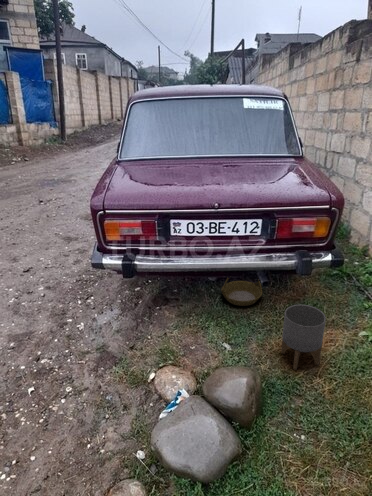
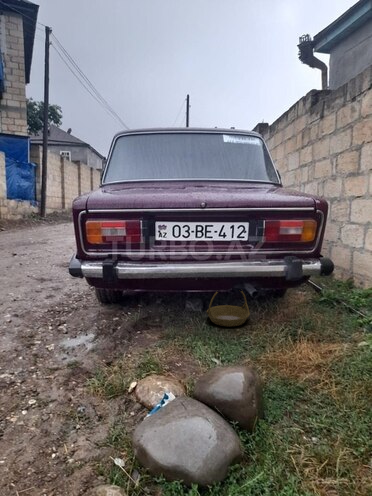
planter: present [281,305,326,370] -> none [276,305,322,376]

